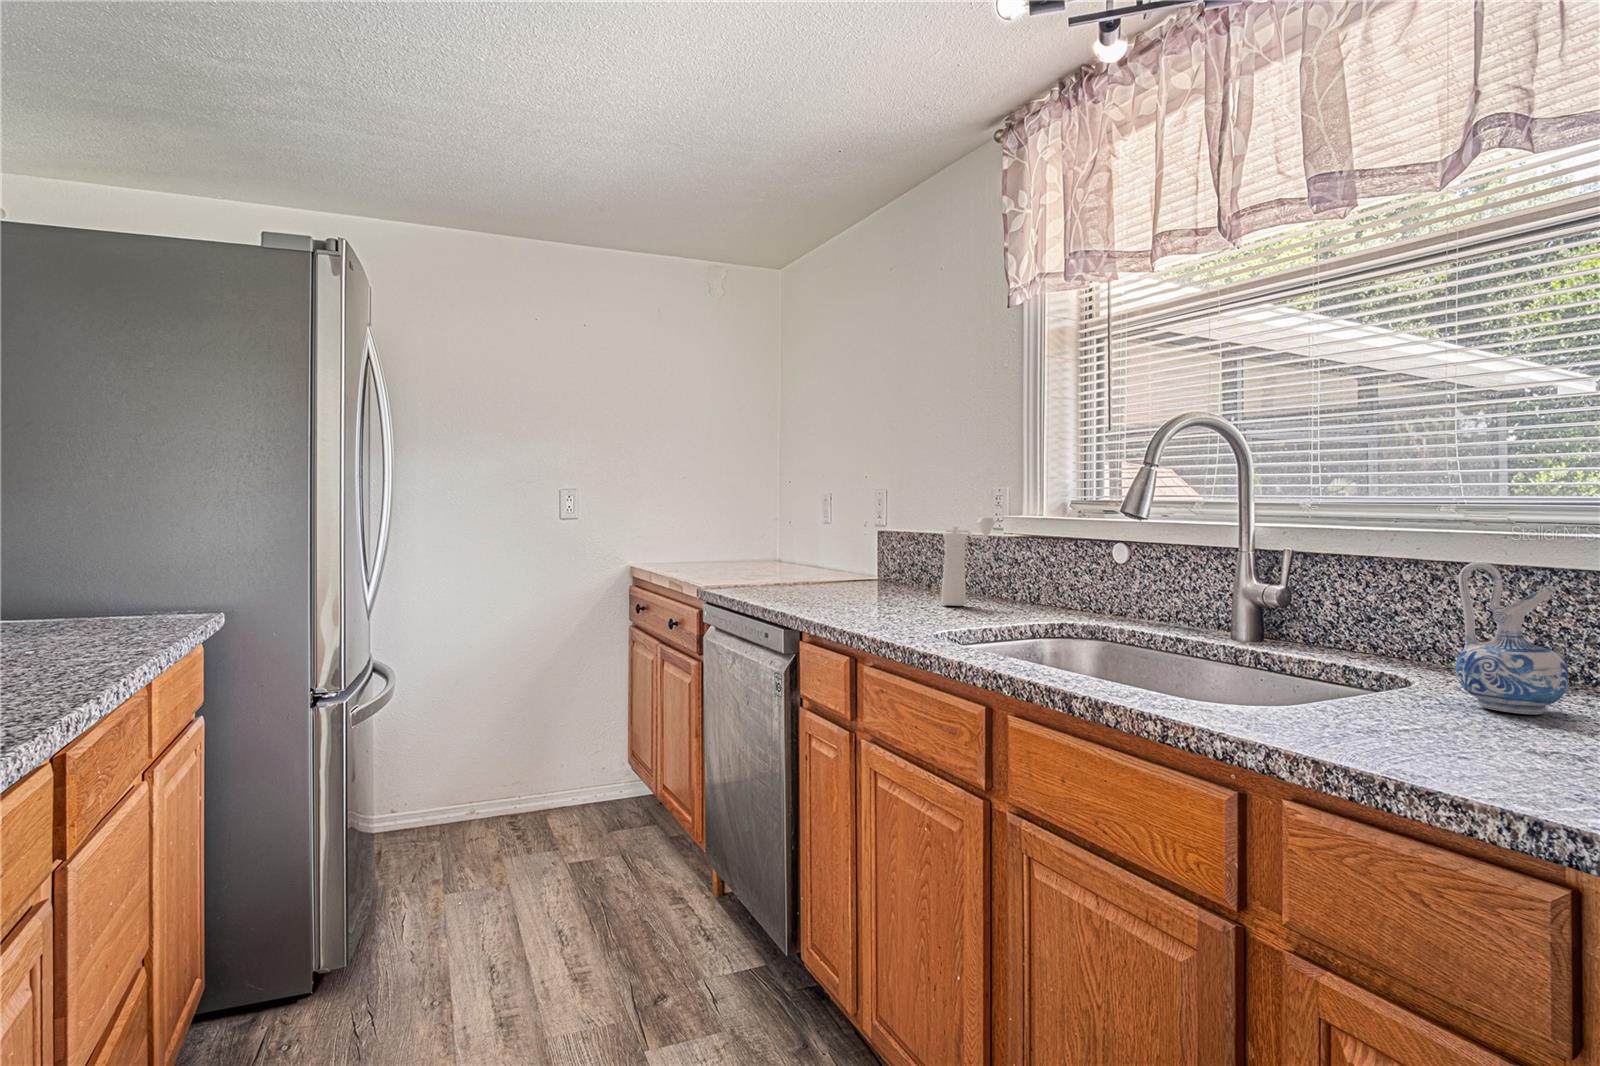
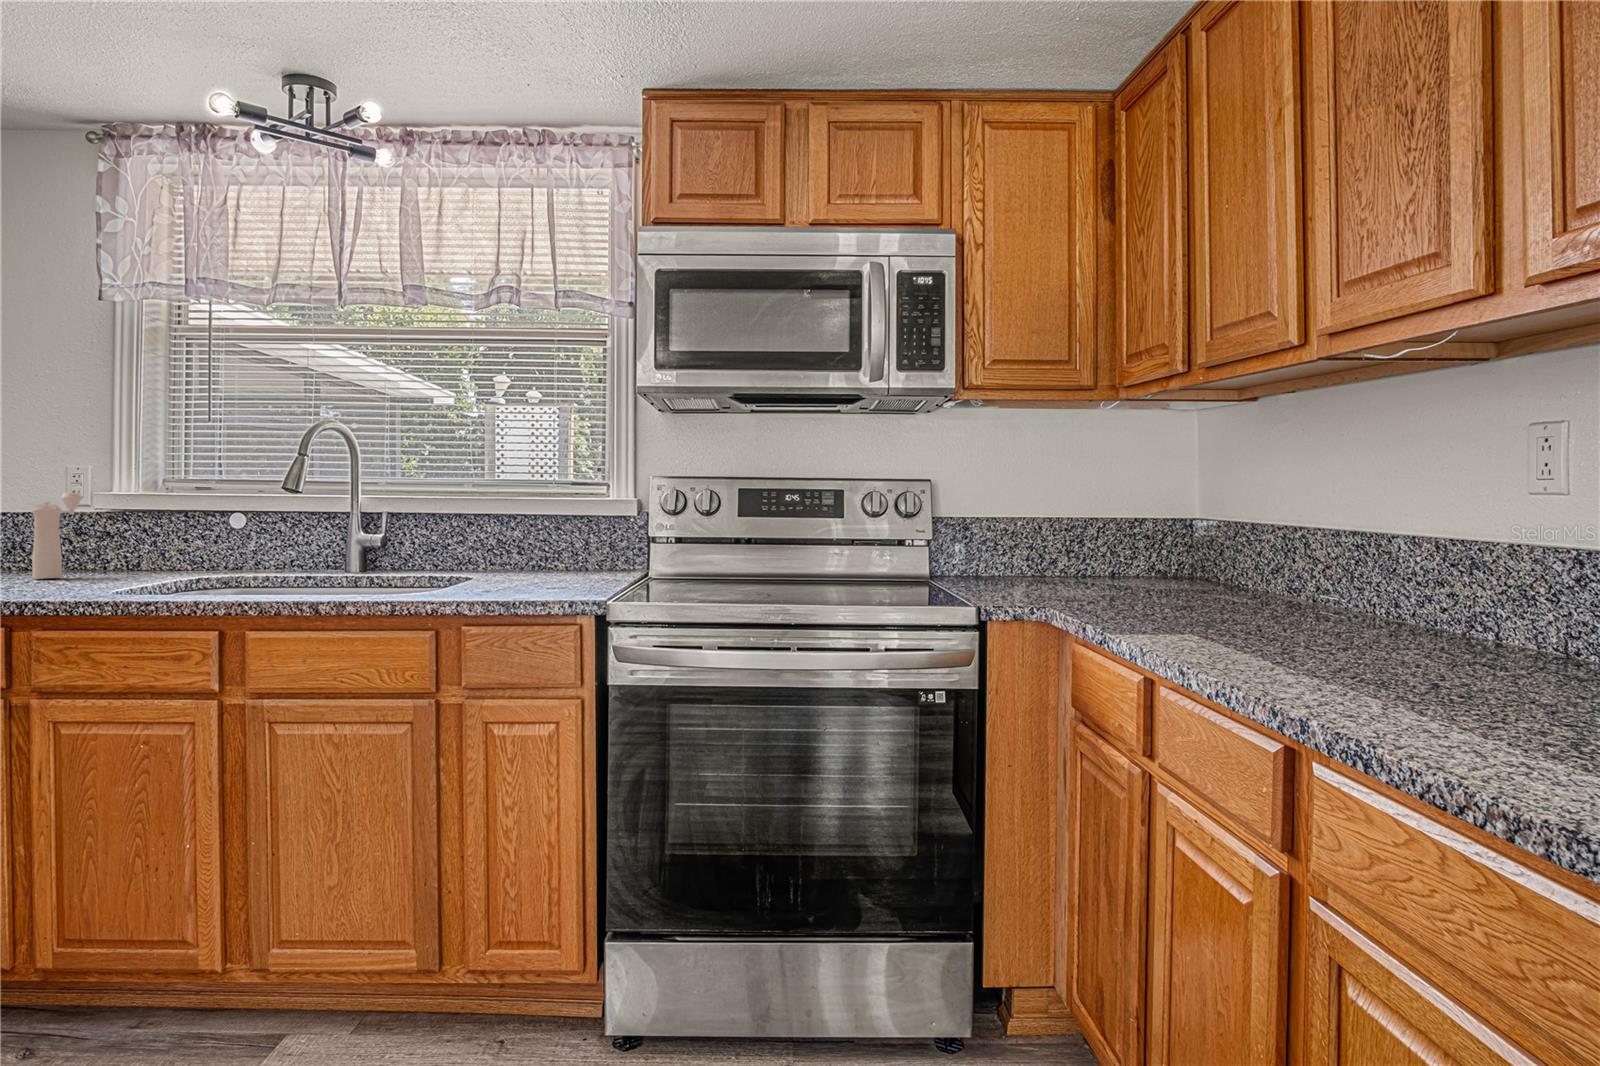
ceramic pitcher: present [1456,562,1569,714] -> none [499,511,543,582]

